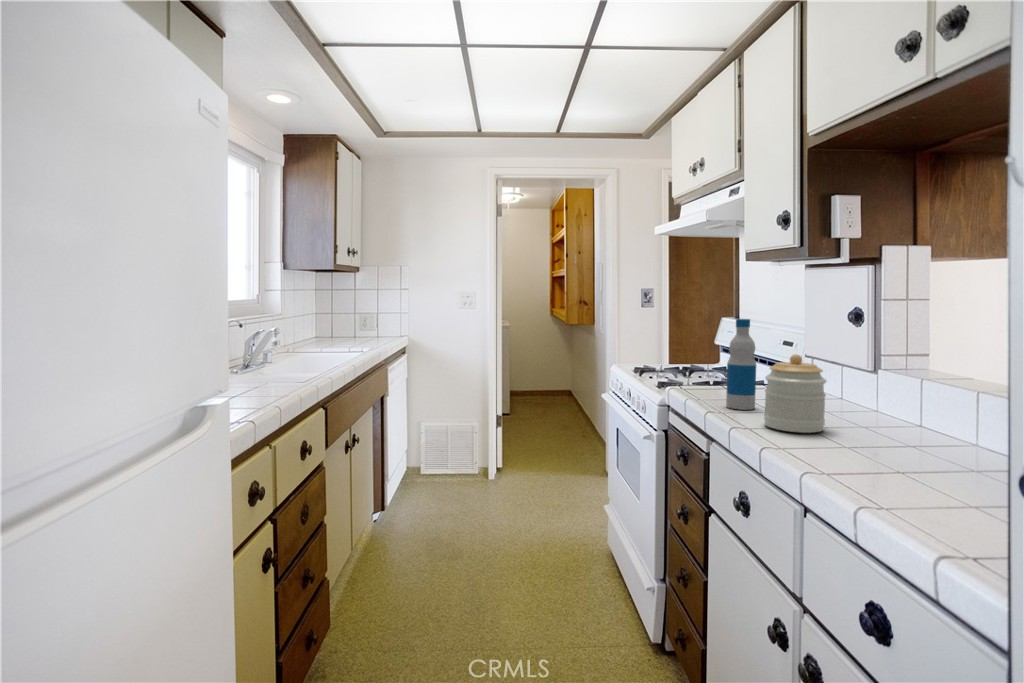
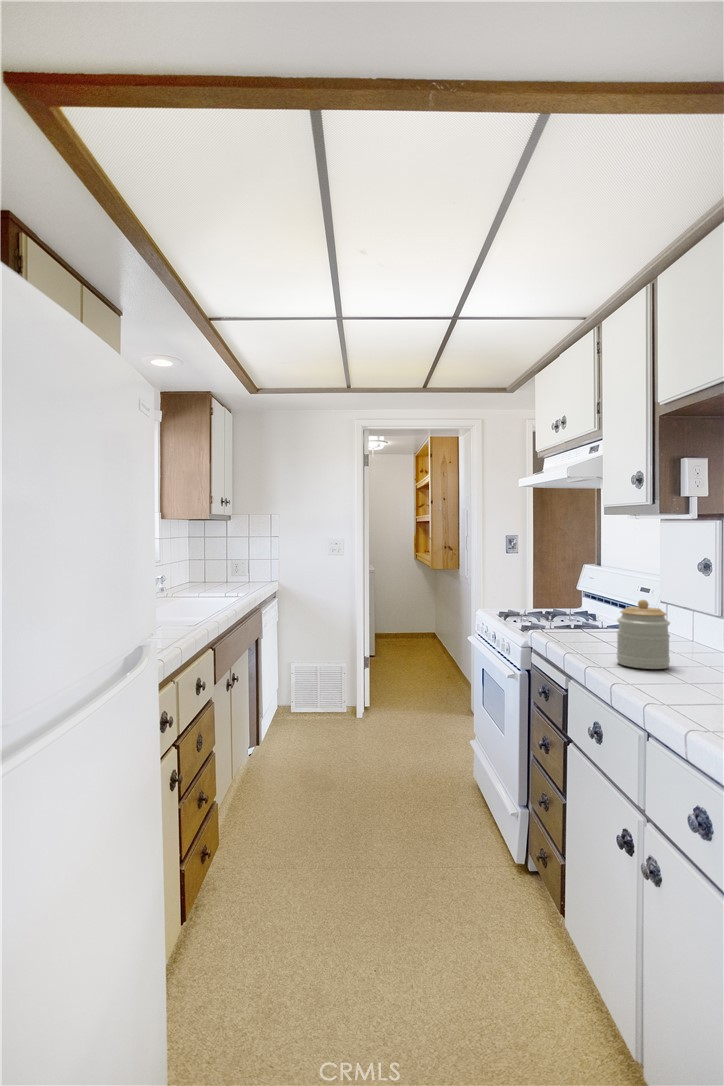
bottle: present [726,319,756,410] -> none [585,568,611,650]

